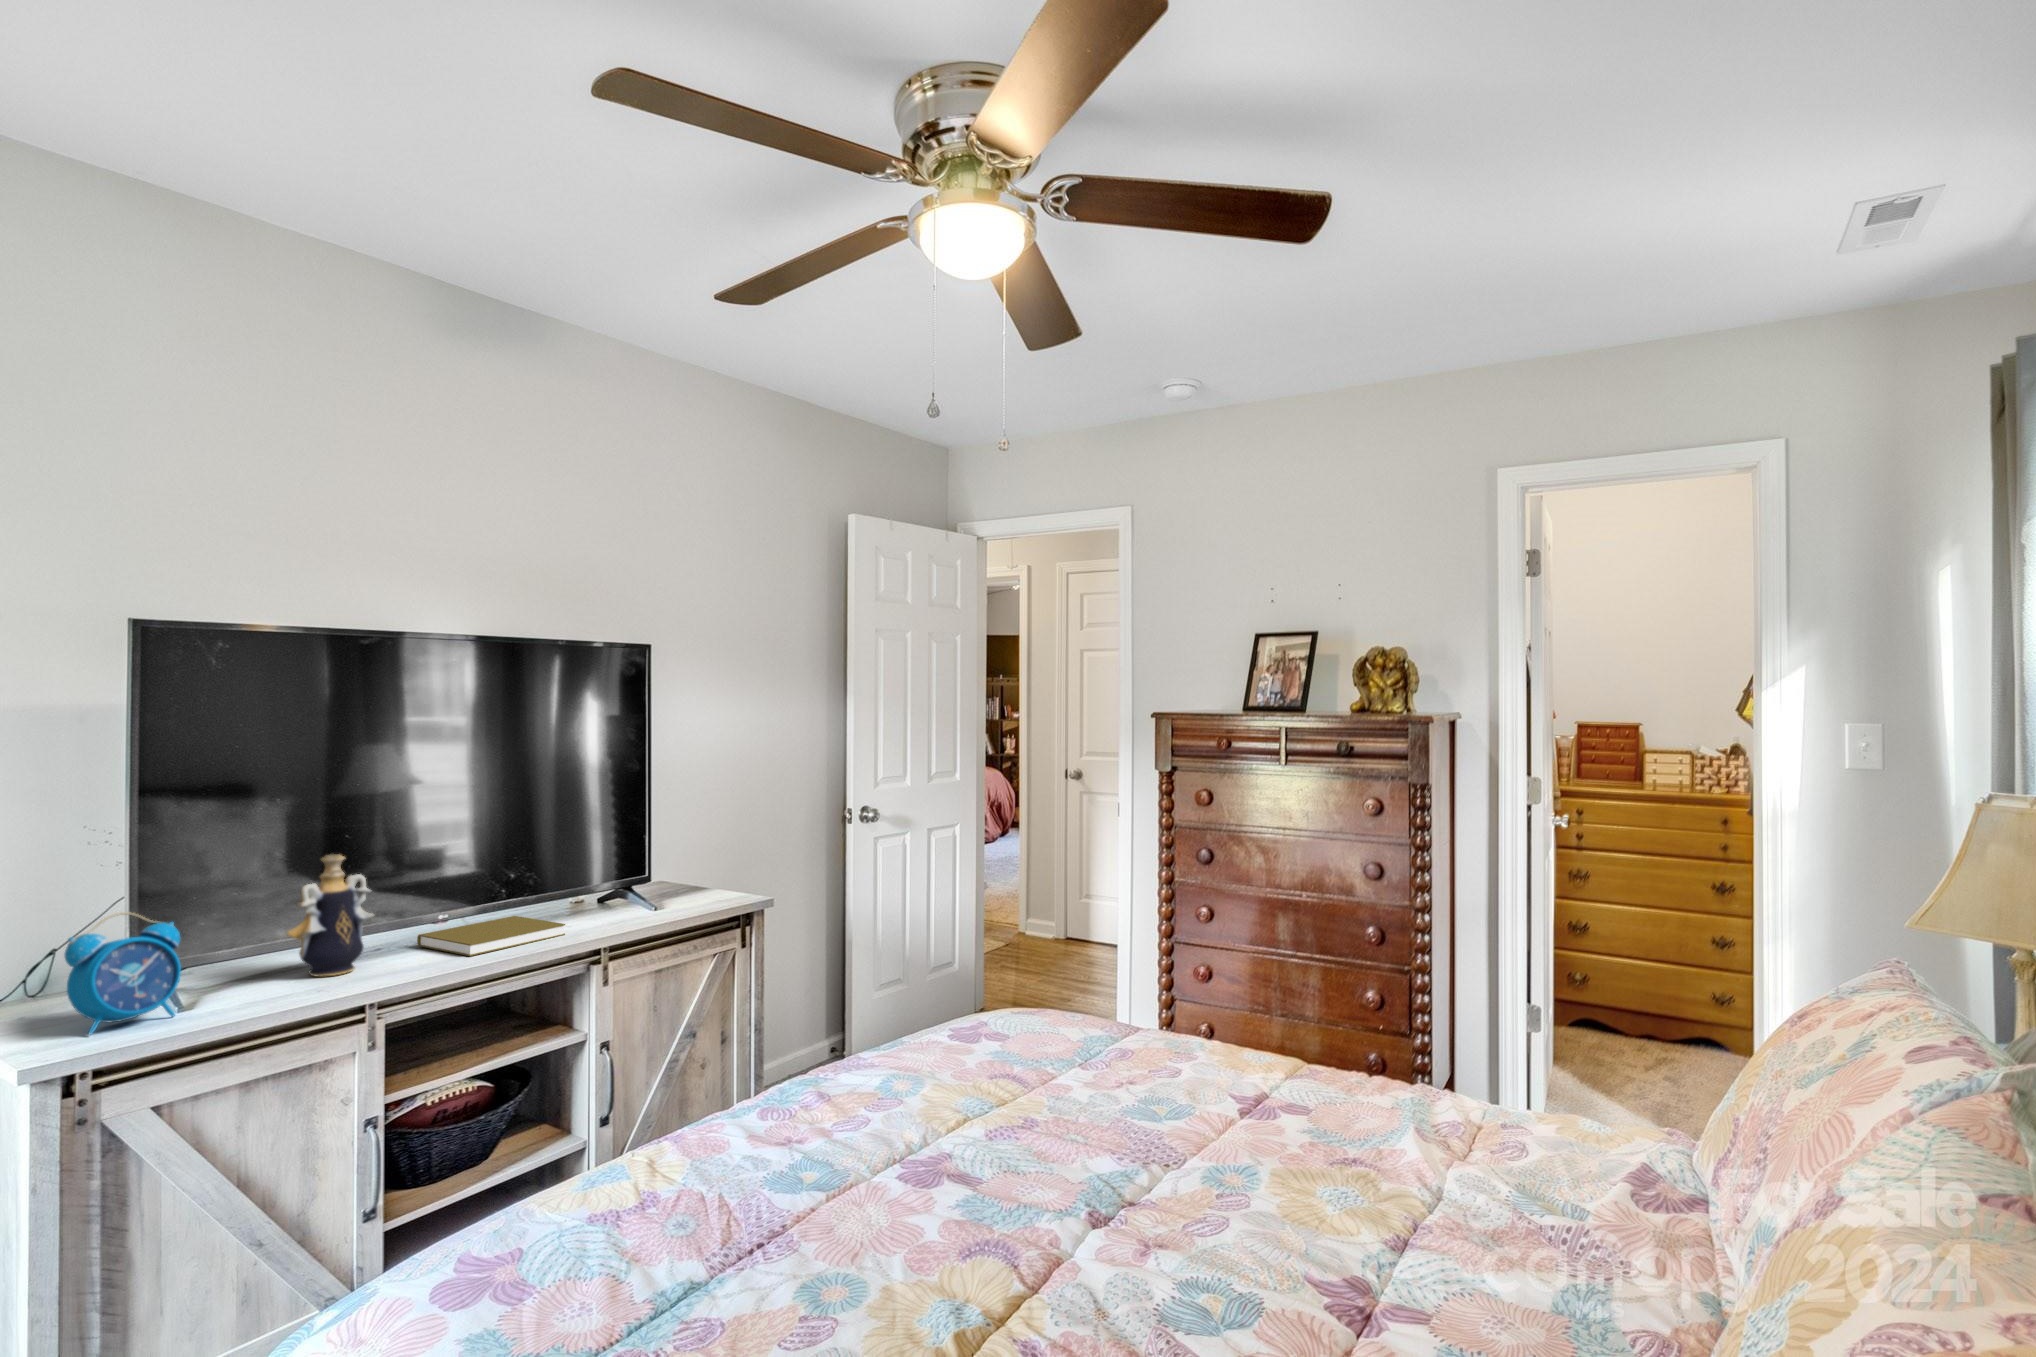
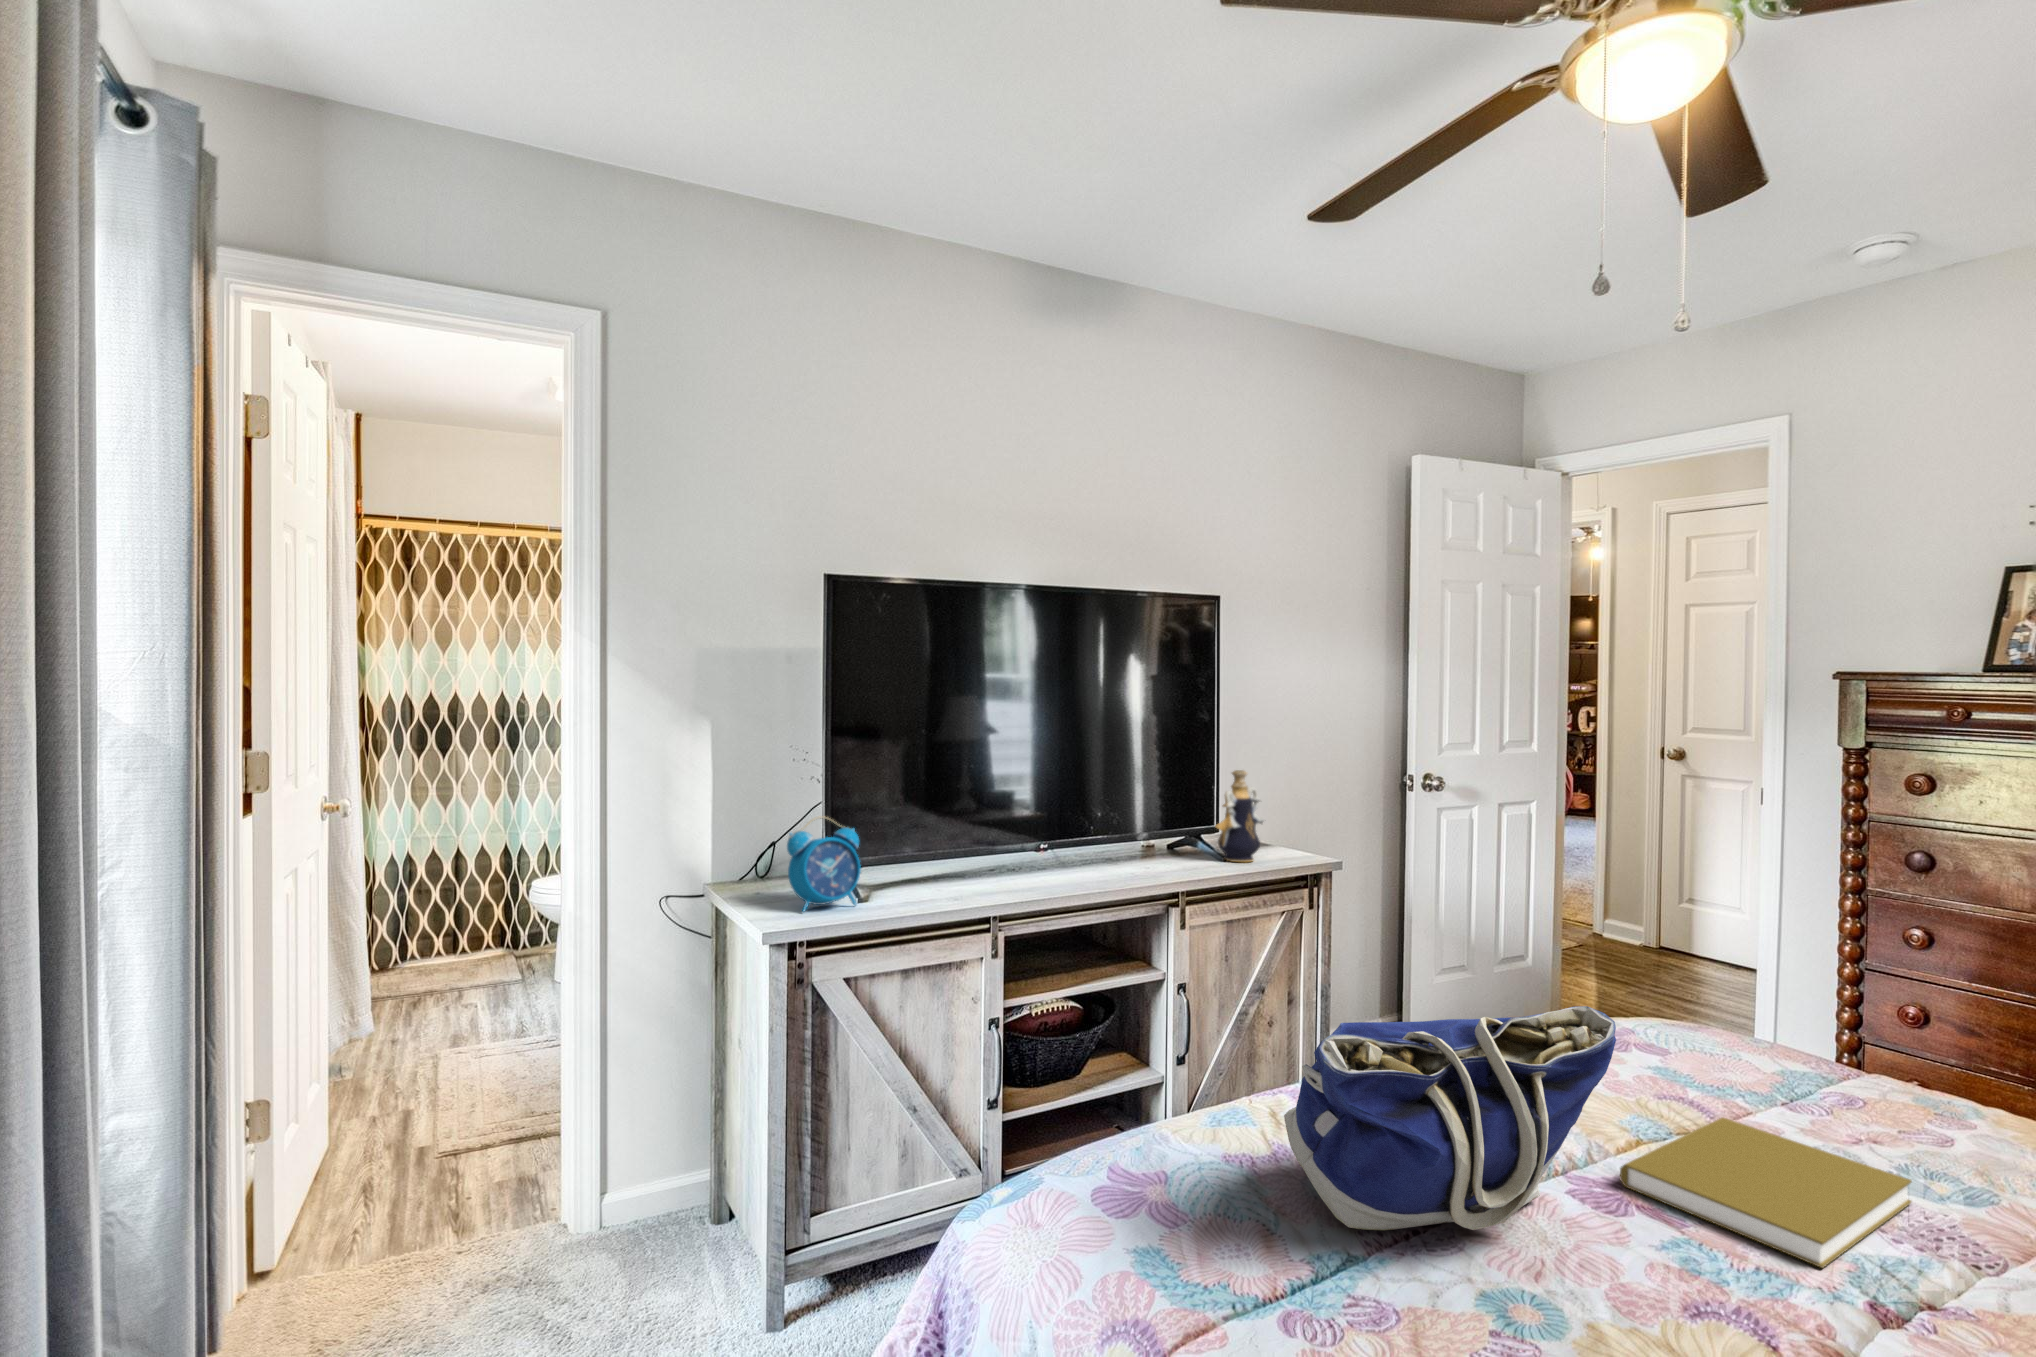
decorative vase: present [286,854,374,977] -> present [1215,770,1265,862]
book: present [417,916,565,956] -> present [1620,1118,1912,1268]
tote bag: none [646,1020,924,1256] -> present [1284,1006,1616,1230]

